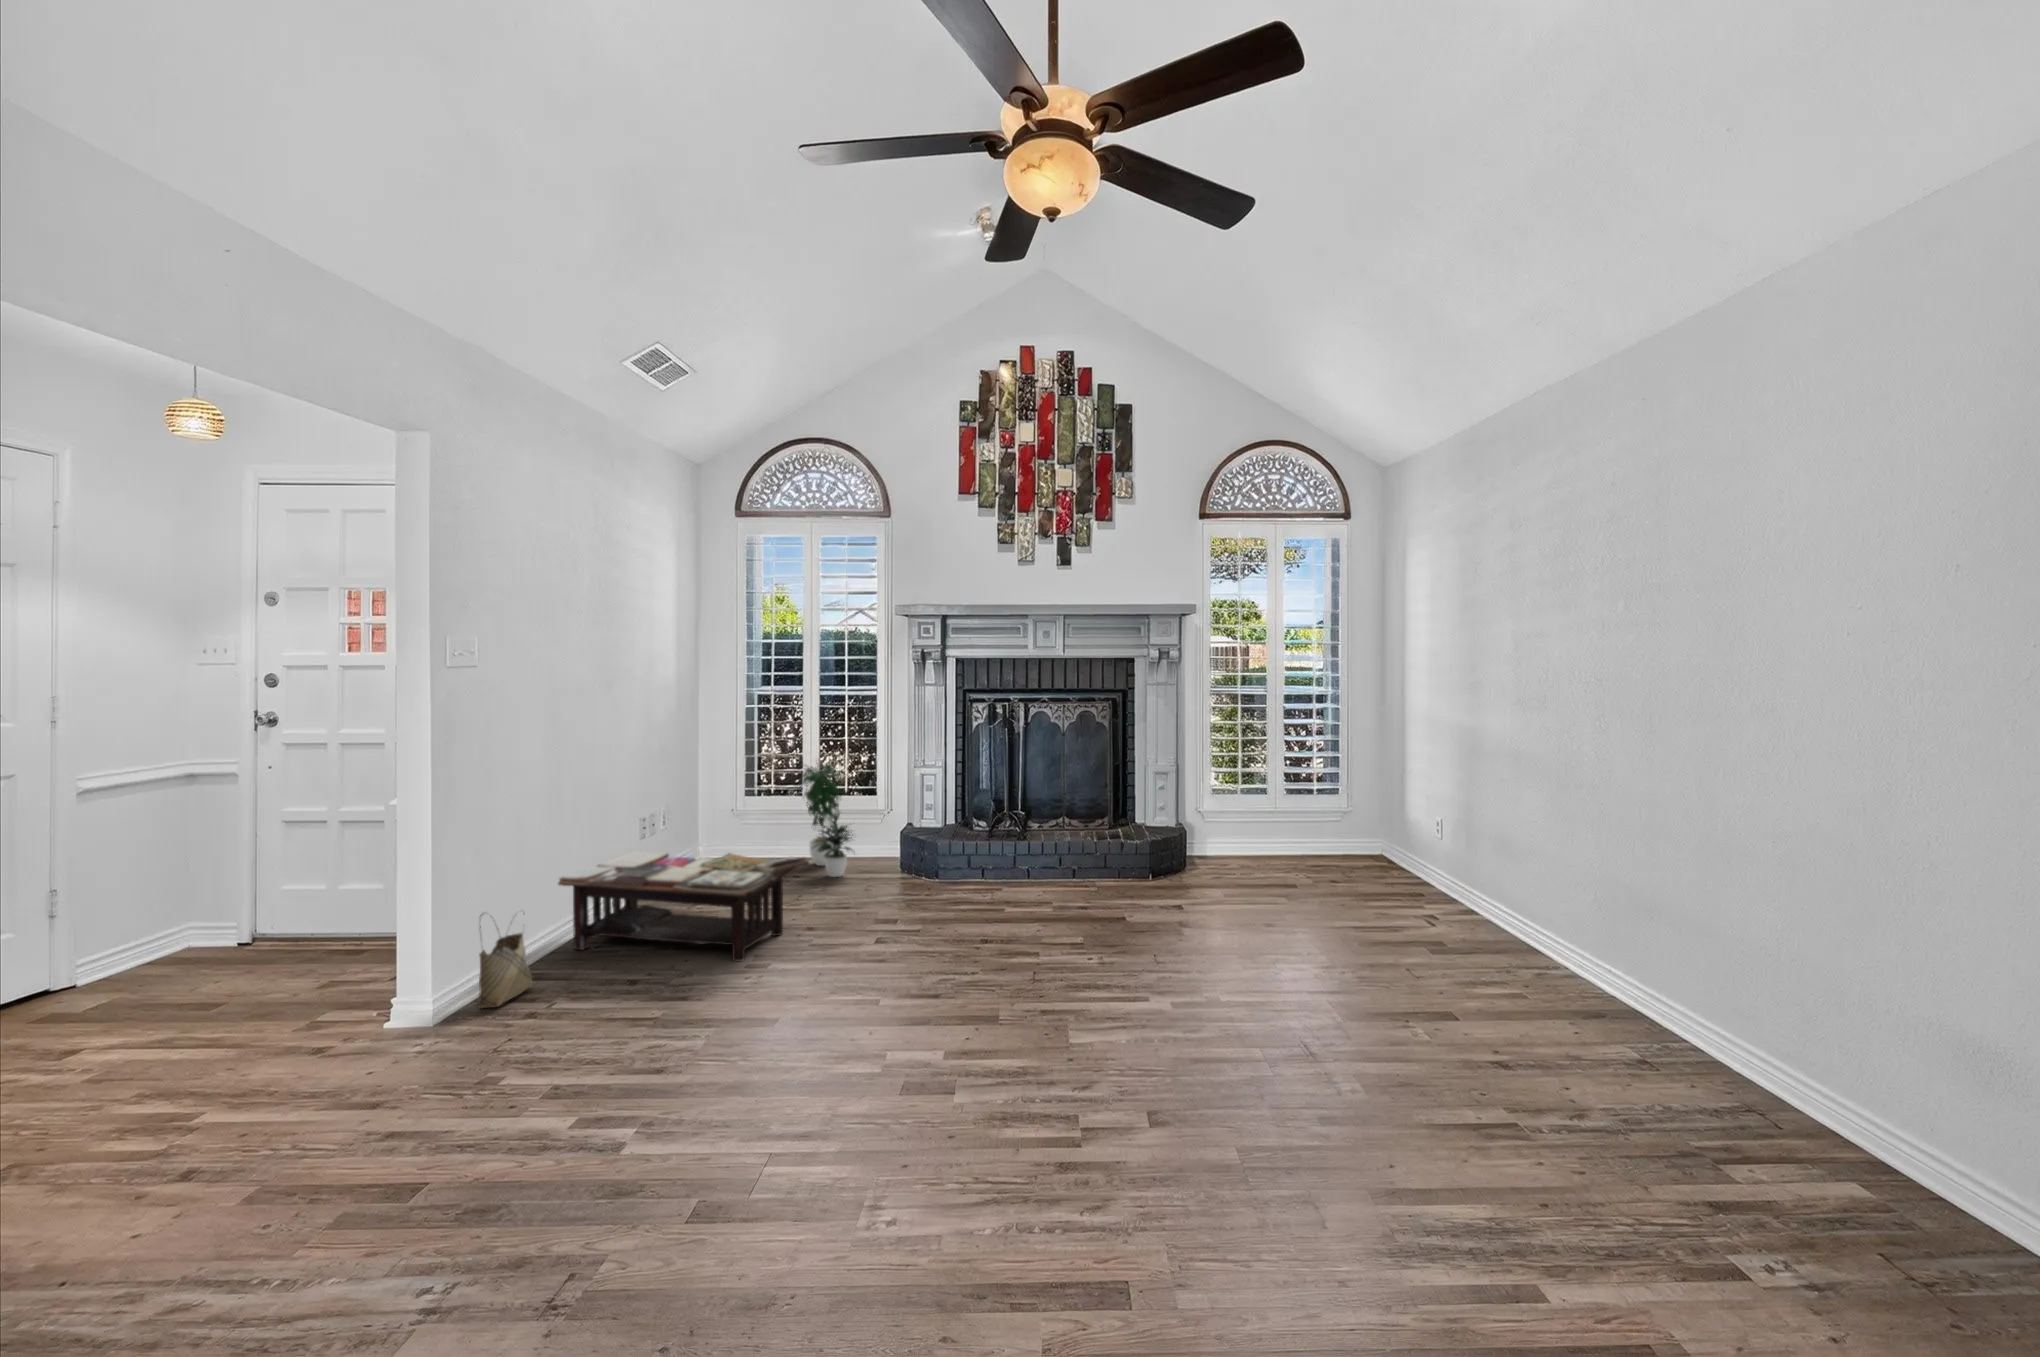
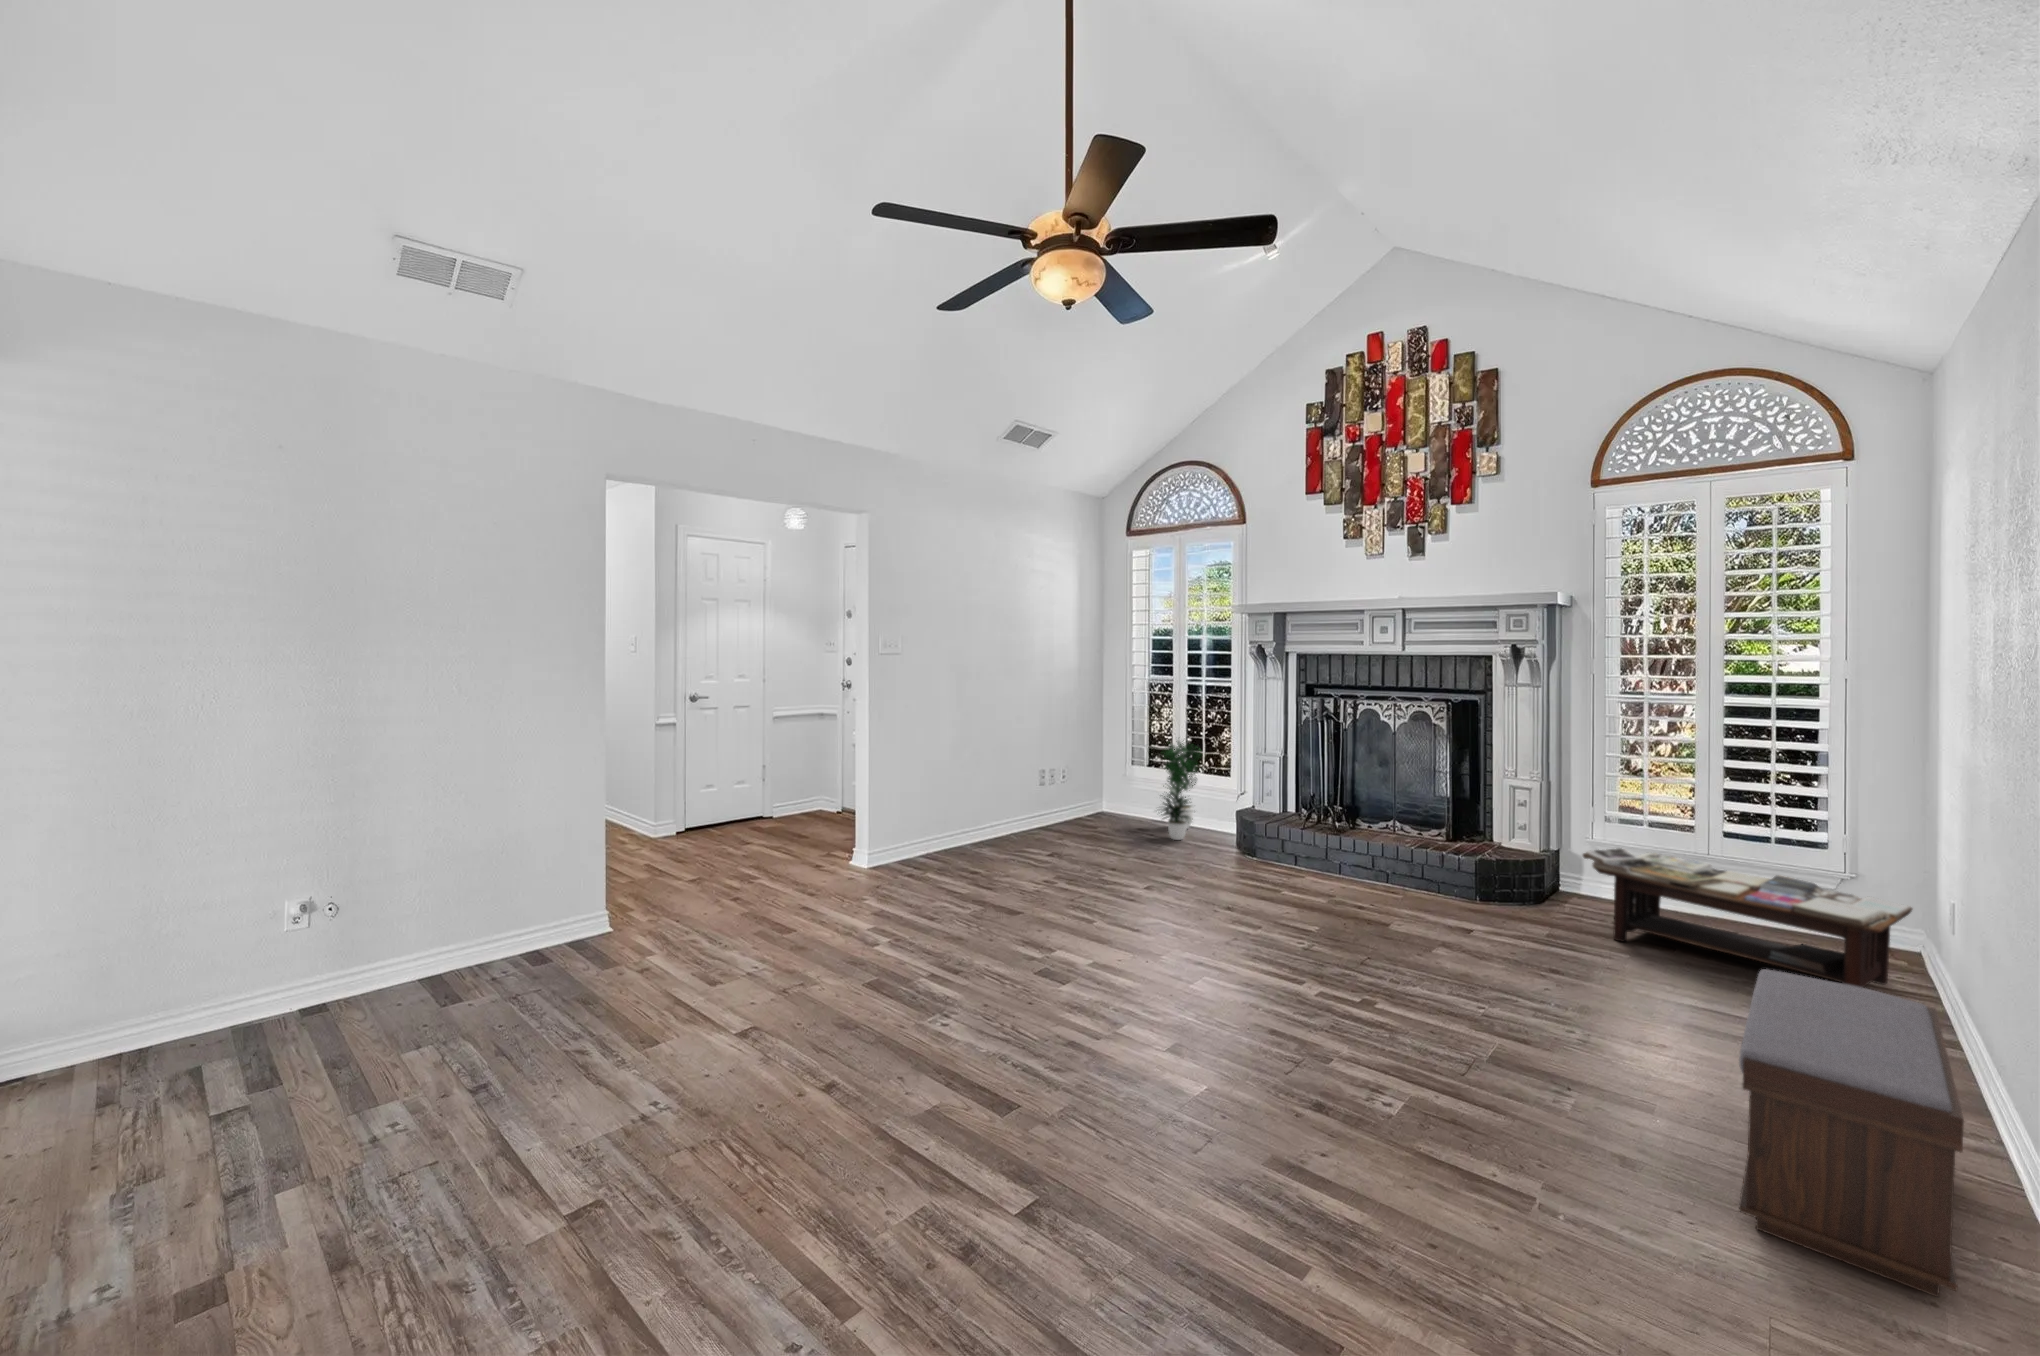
coffee table: present [558,851,809,962] -> present [1583,848,1912,988]
bench: none [1483,866,1692,1042] -> present [1739,969,1964,1297]
woven basket: present [478,914,533,1008] -> none [870,812,906,872]

